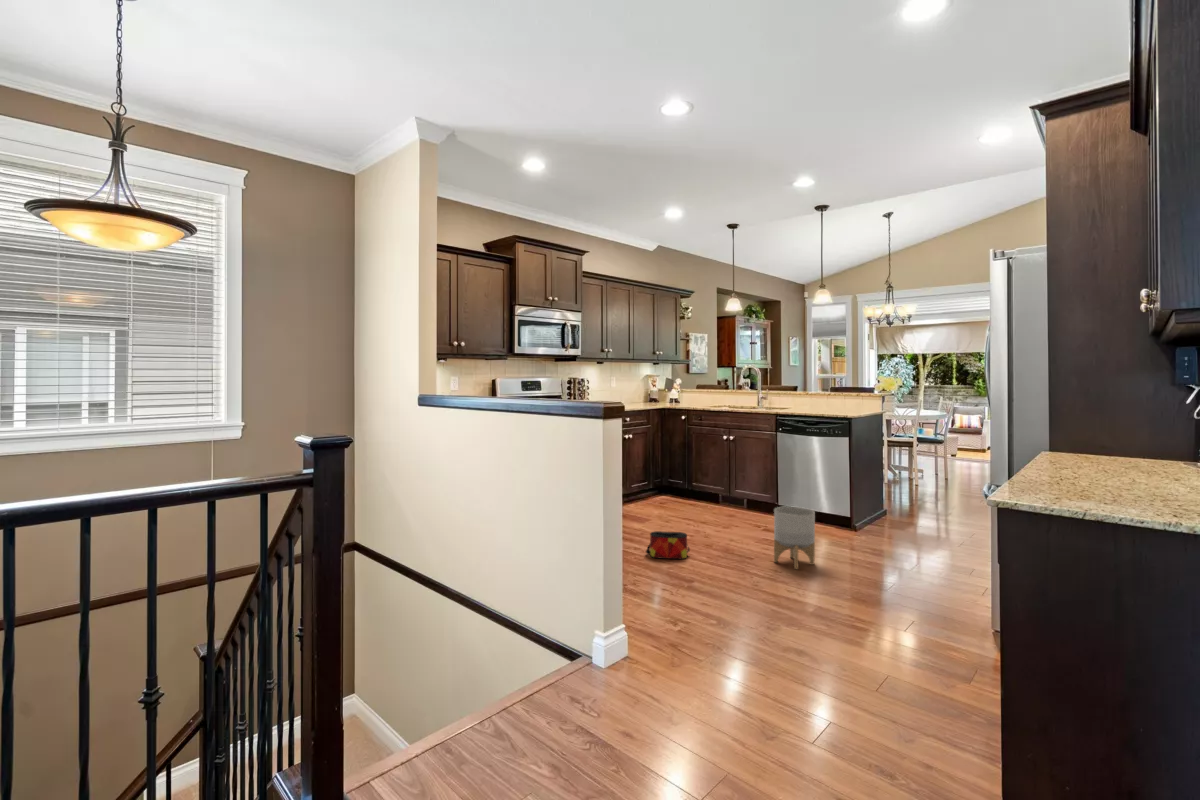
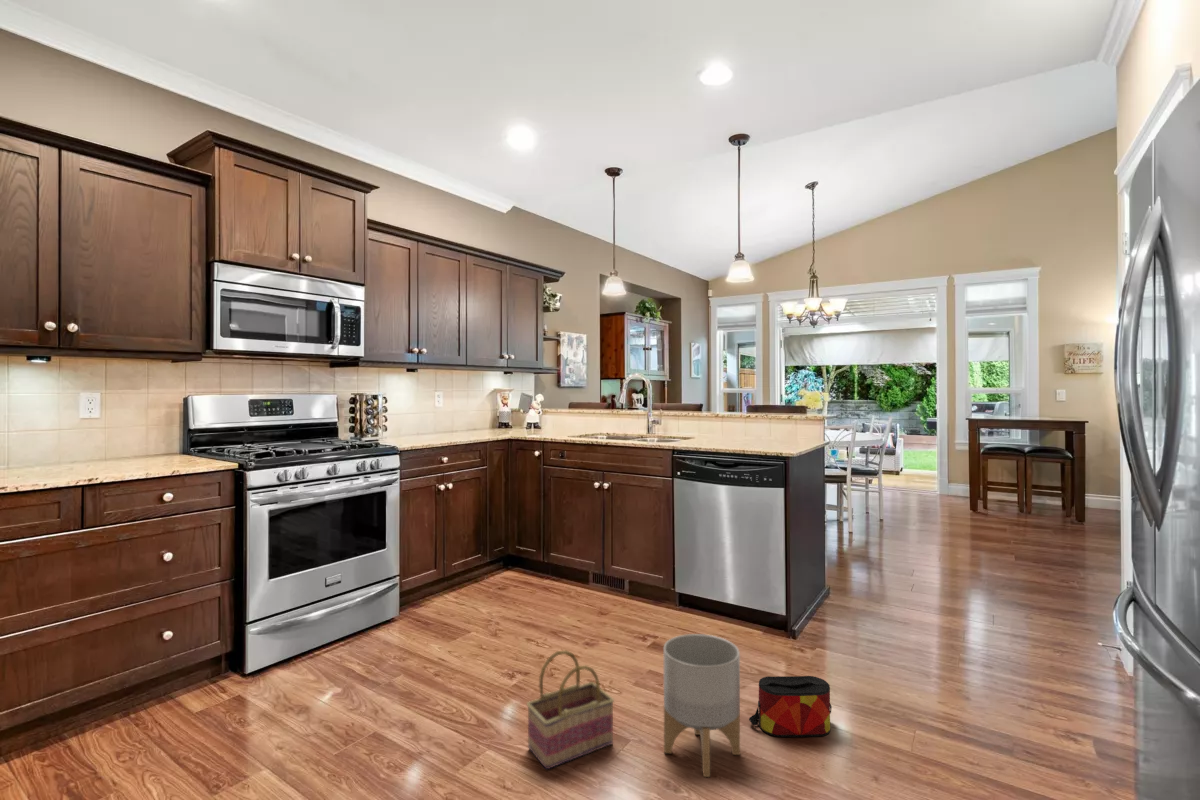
basket: none [703,512,748,563] -> present [527,651,614,769]
bag: present [646,531,690,559] -> present [749,676,832,737]

